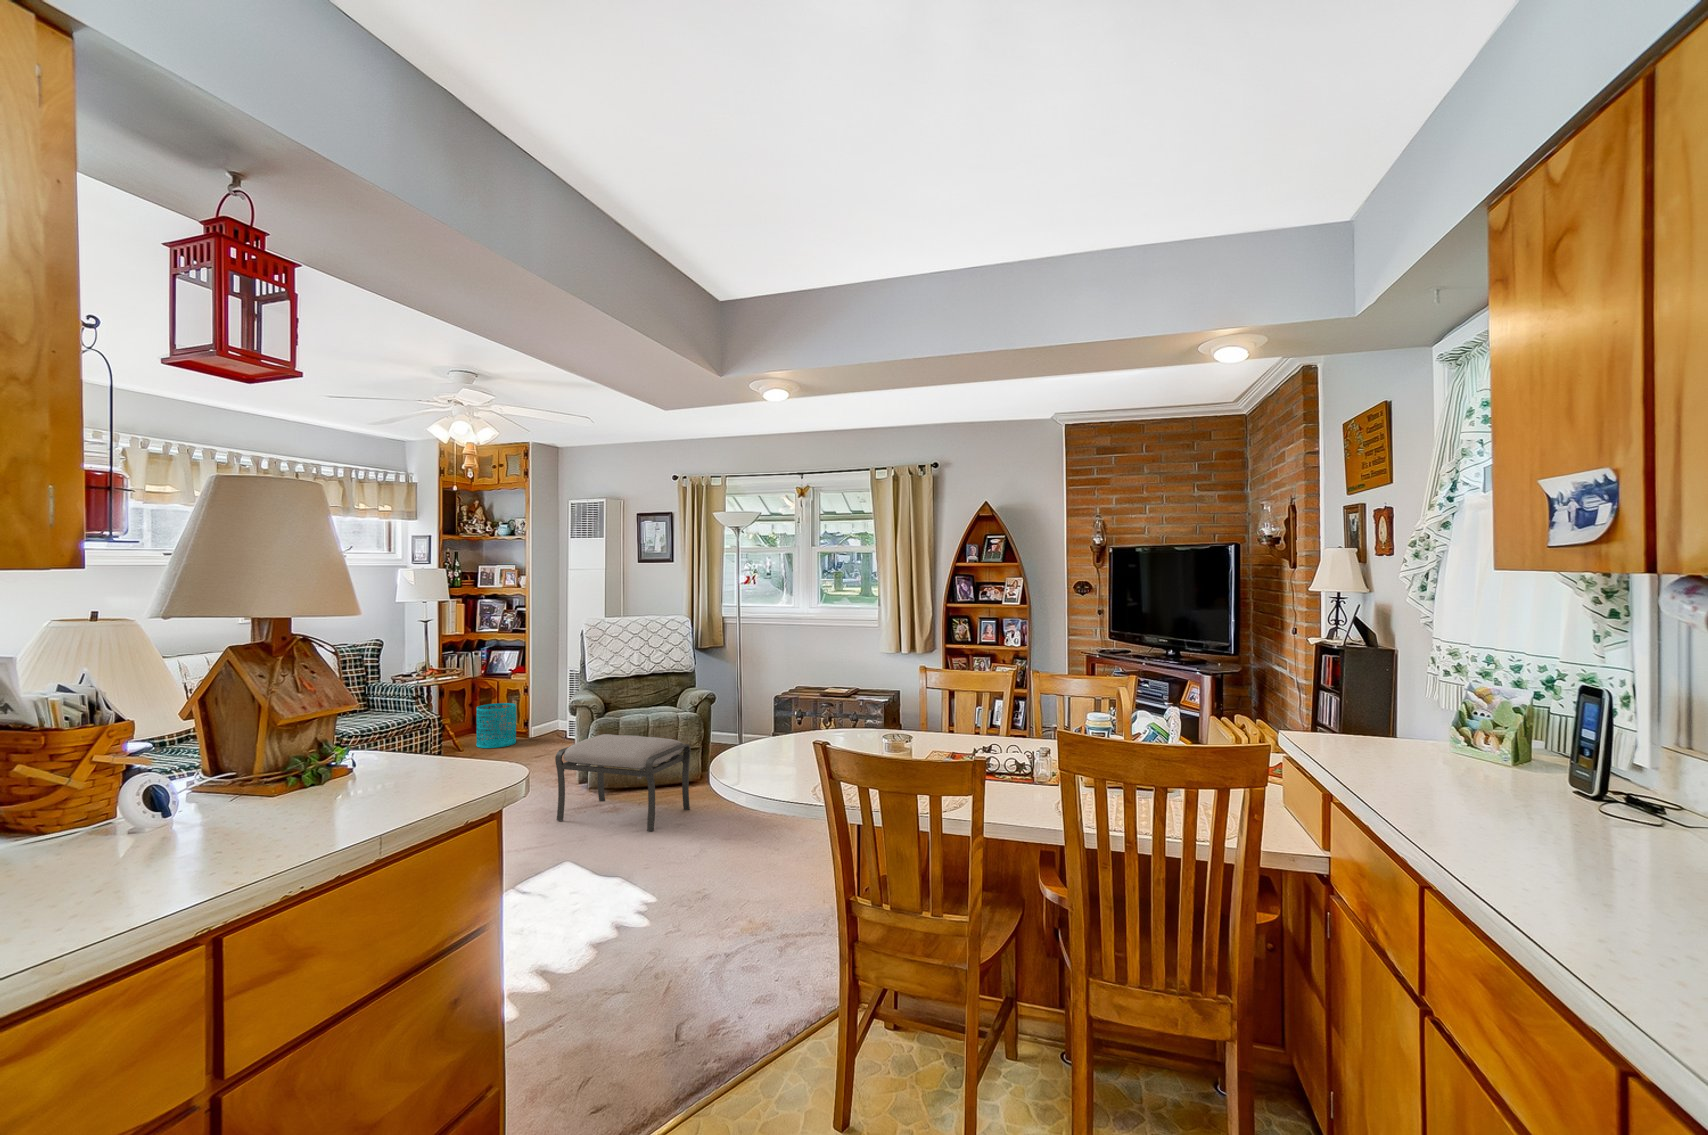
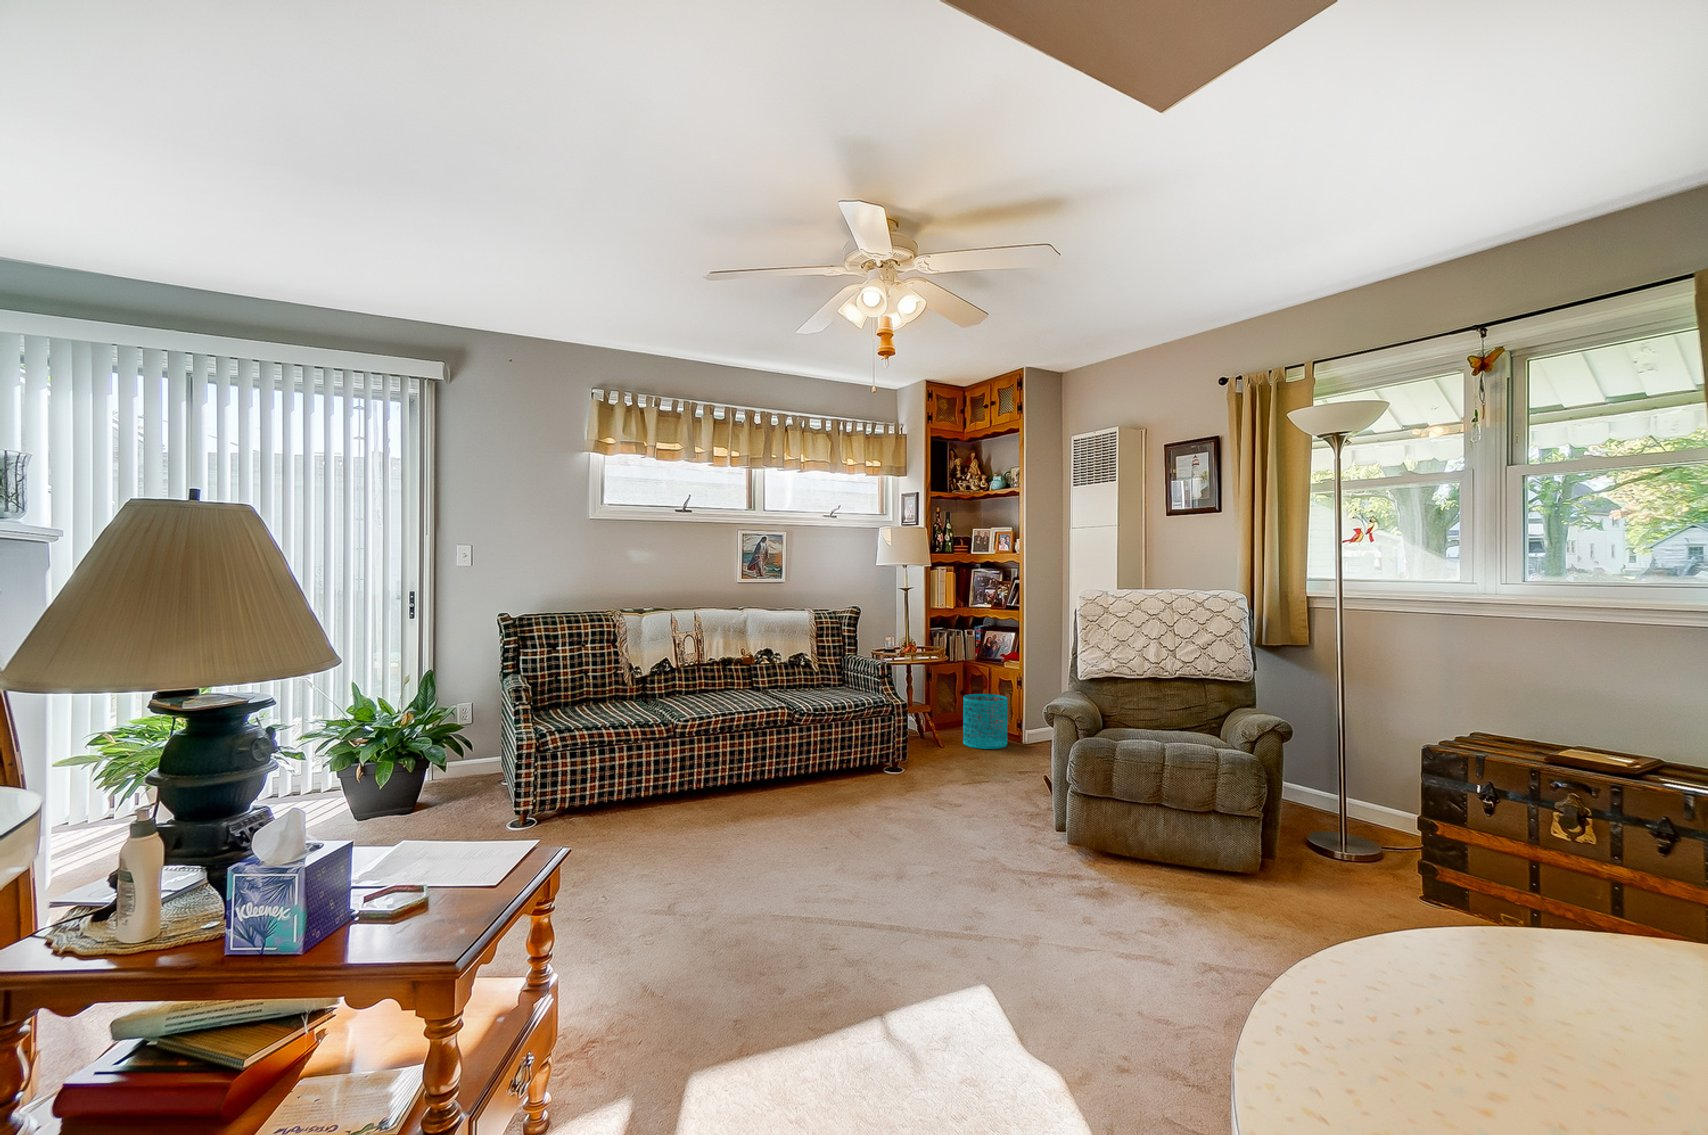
ottoman: present [555,734,691,831] -> none [1005,767,1236,969]

